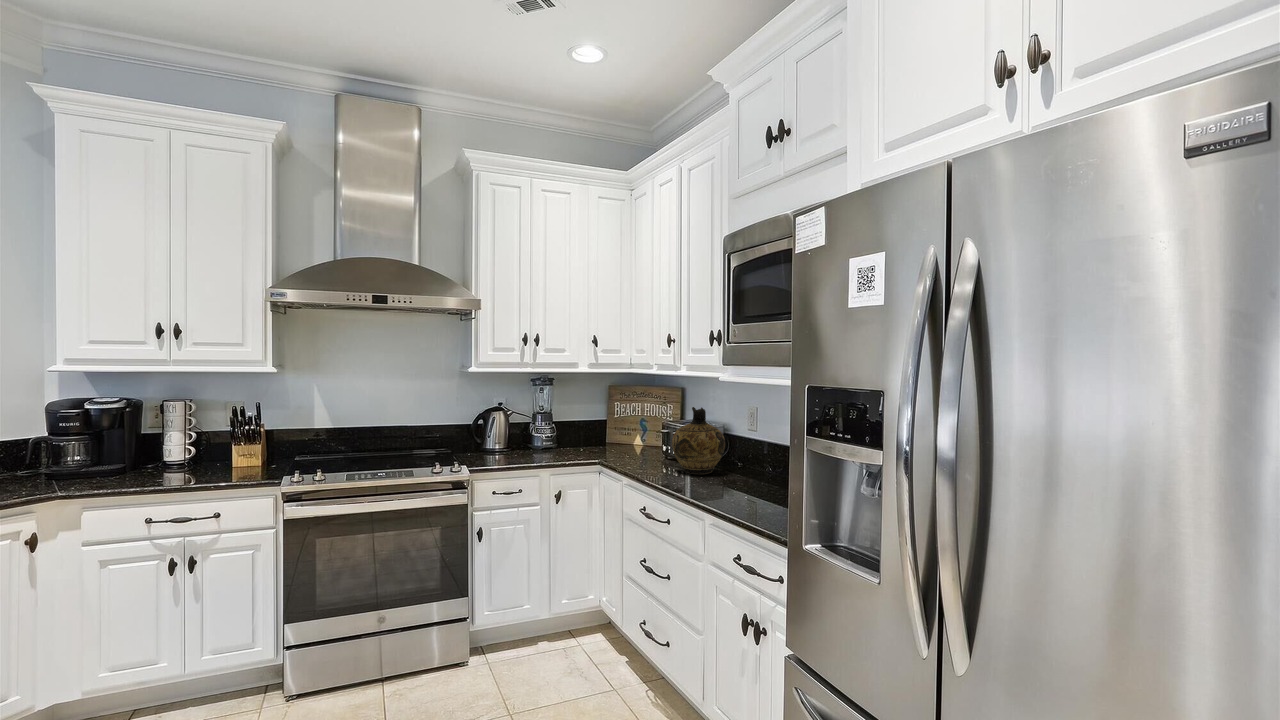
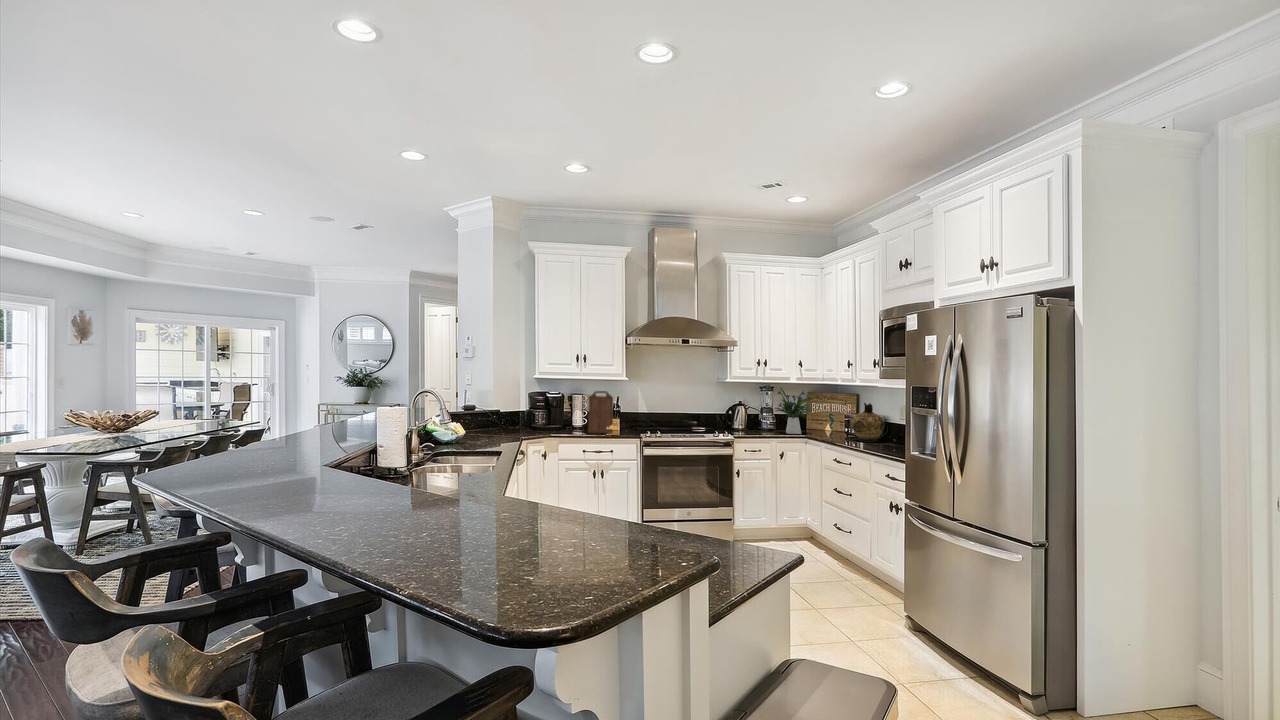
flower arrangement: none [546,380,617,457] -> present [775,388,814,434]
cutting board: none [171,394,229,479] -> present [588,391,613,433]

